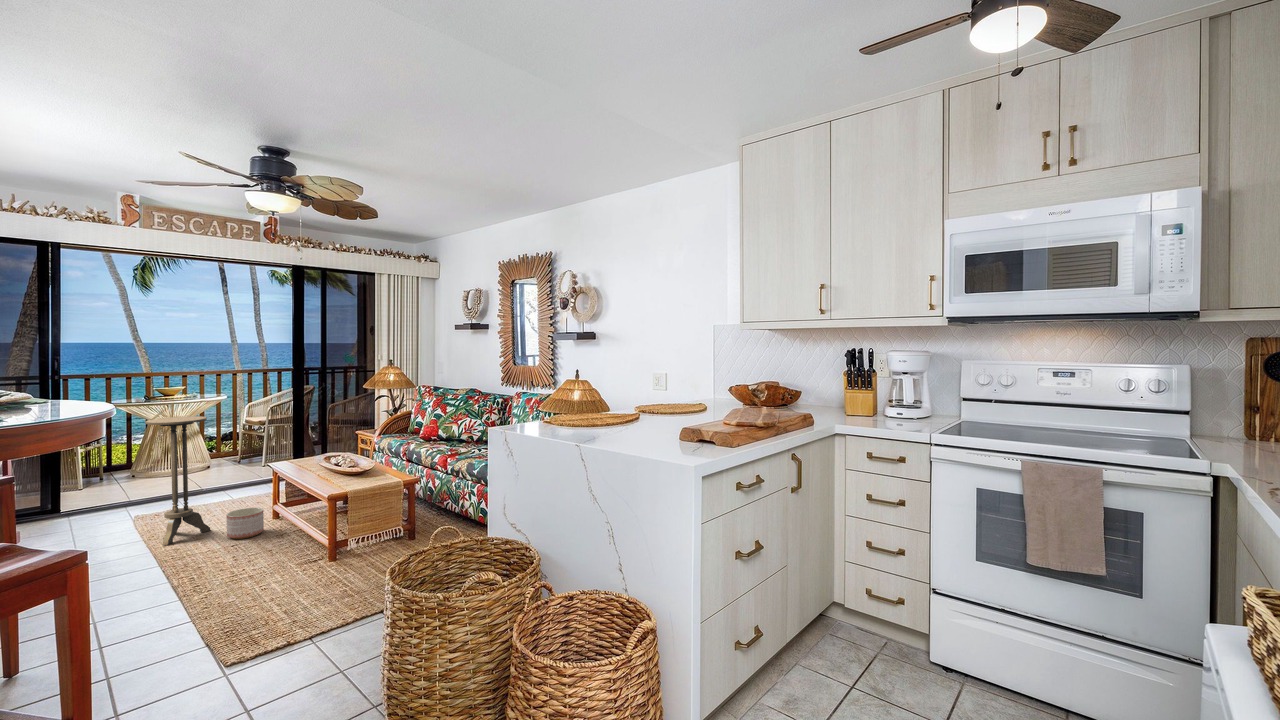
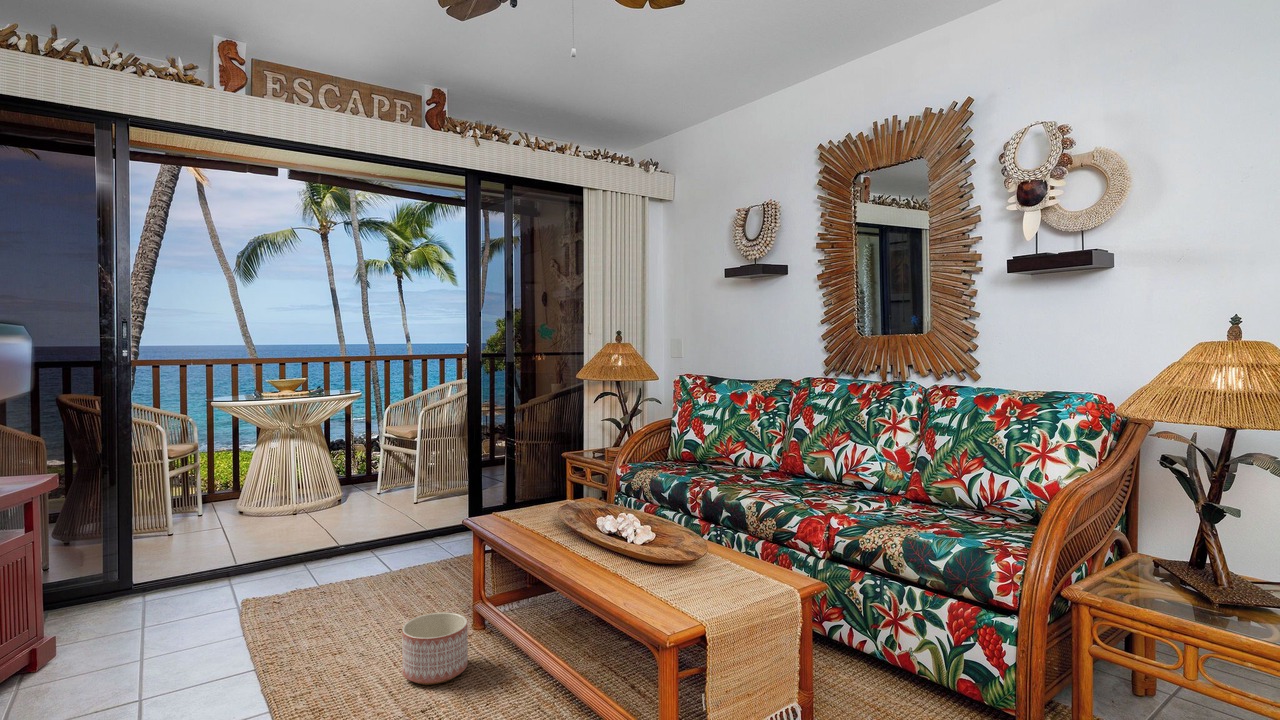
side table: present [146,416,211,545] -> none [258,424,367,690]

